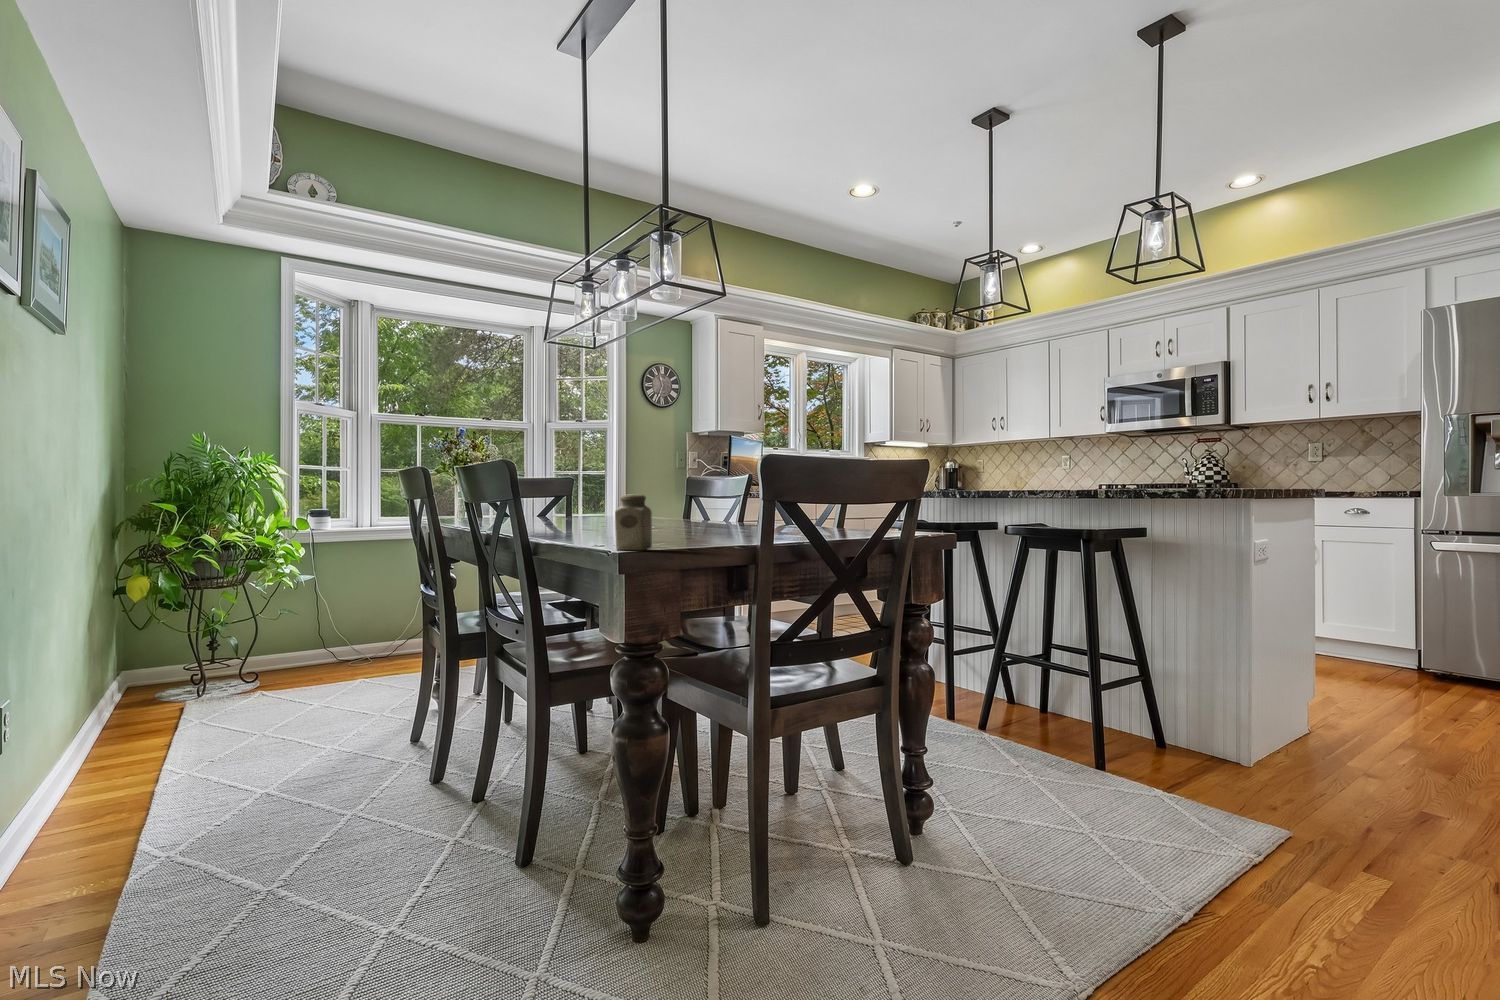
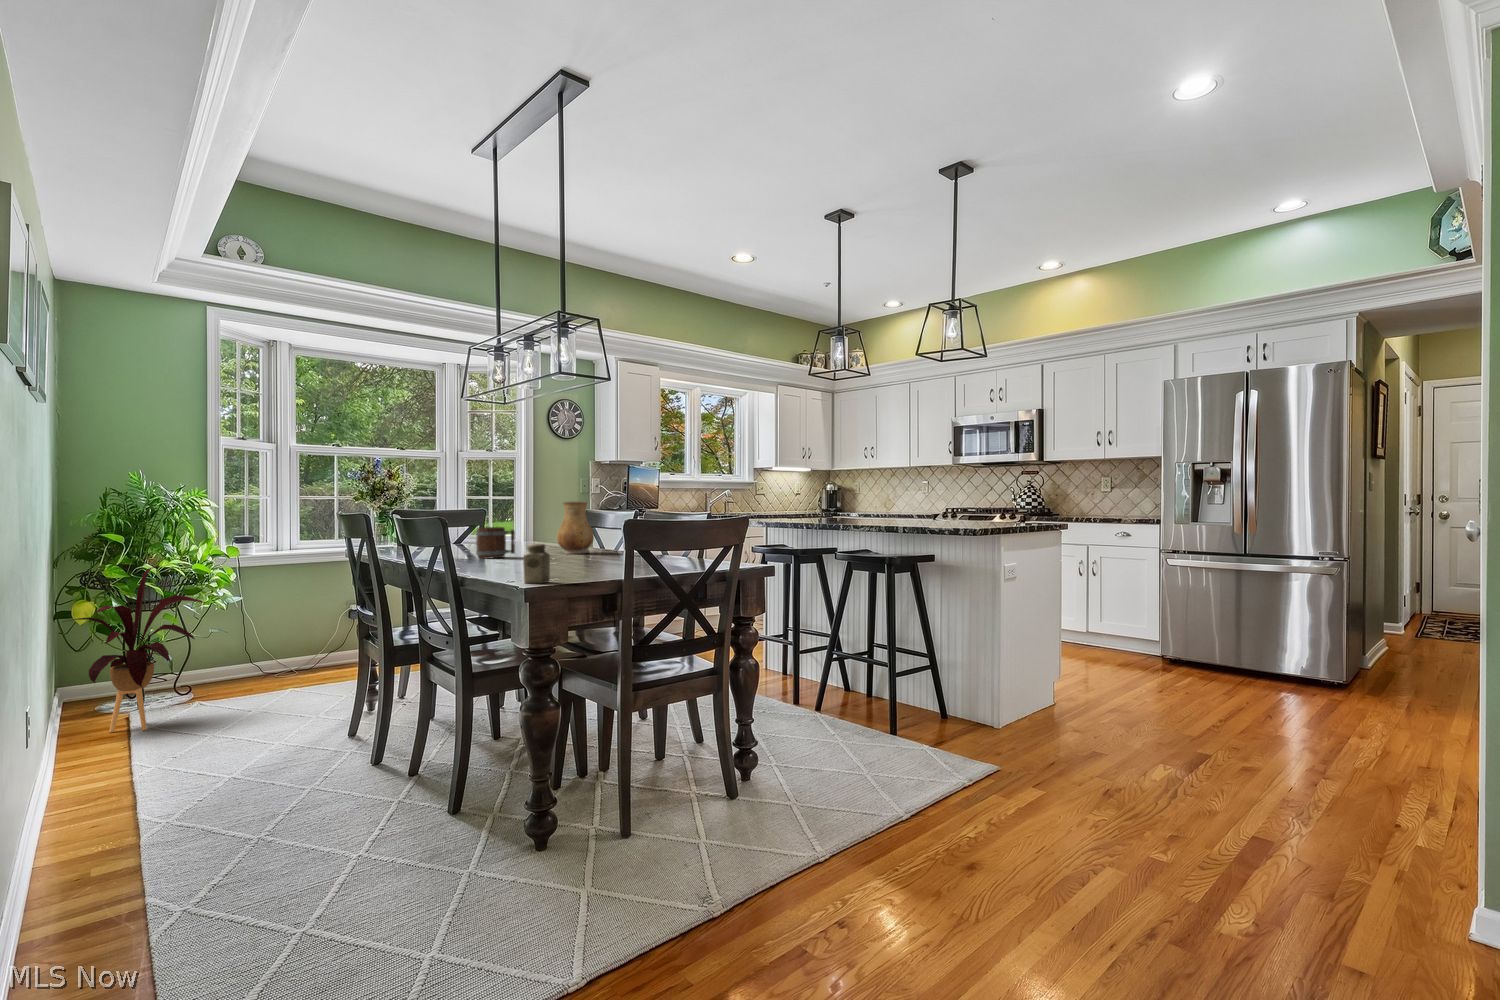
ceramic pitcher: none [656,463,700,526] -> present [557,502,594,554]
mug: none [559,490,606,528] -> present [476,527,515,559]
house plant: none [99,537,264,726] -> present [63,566,205,732]

